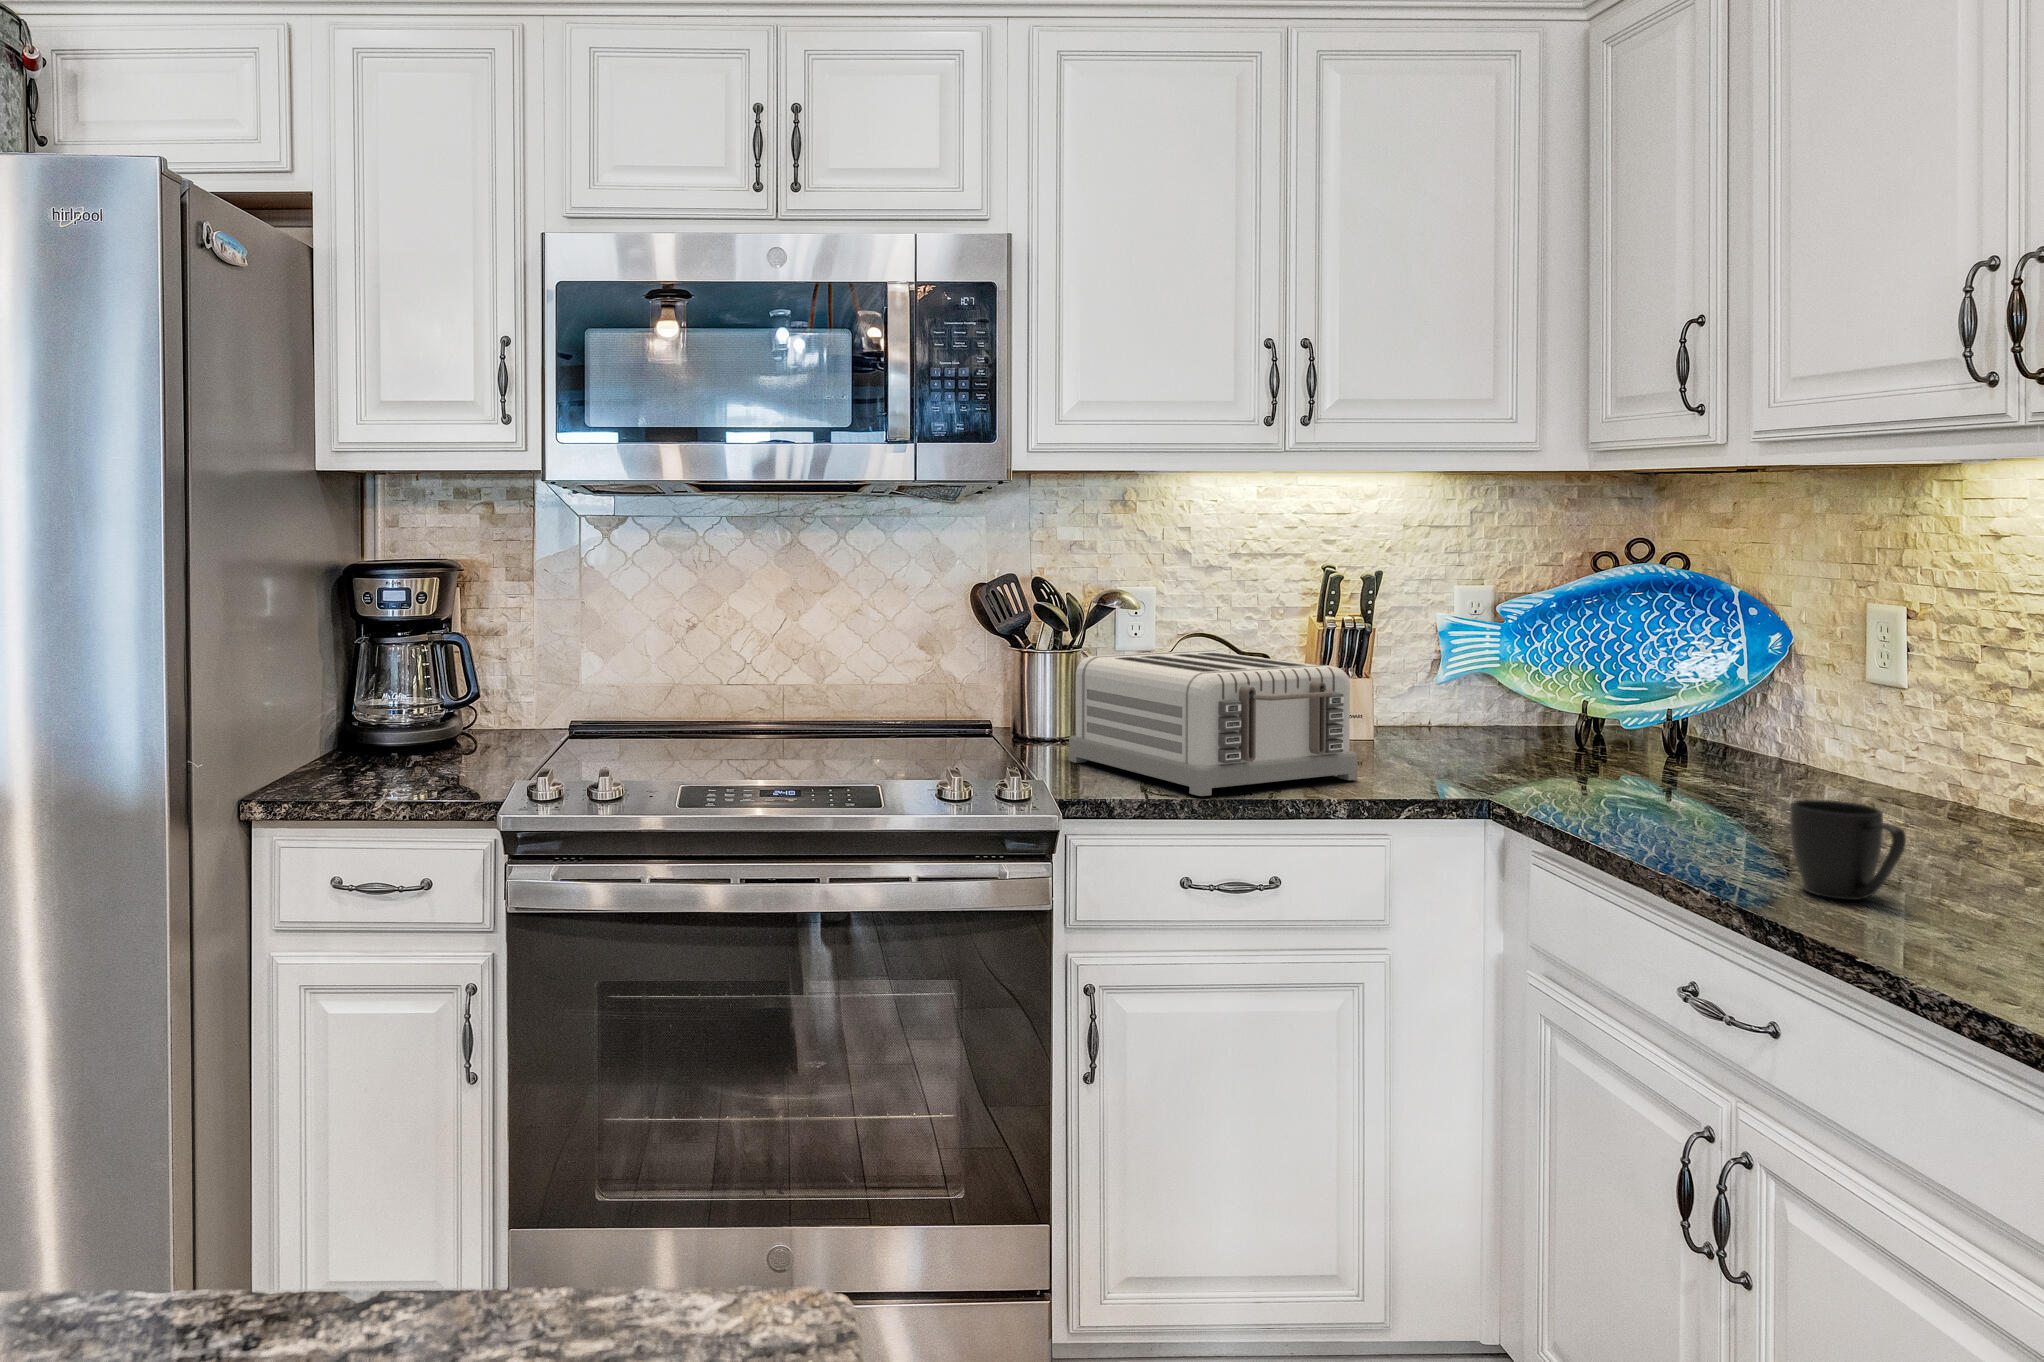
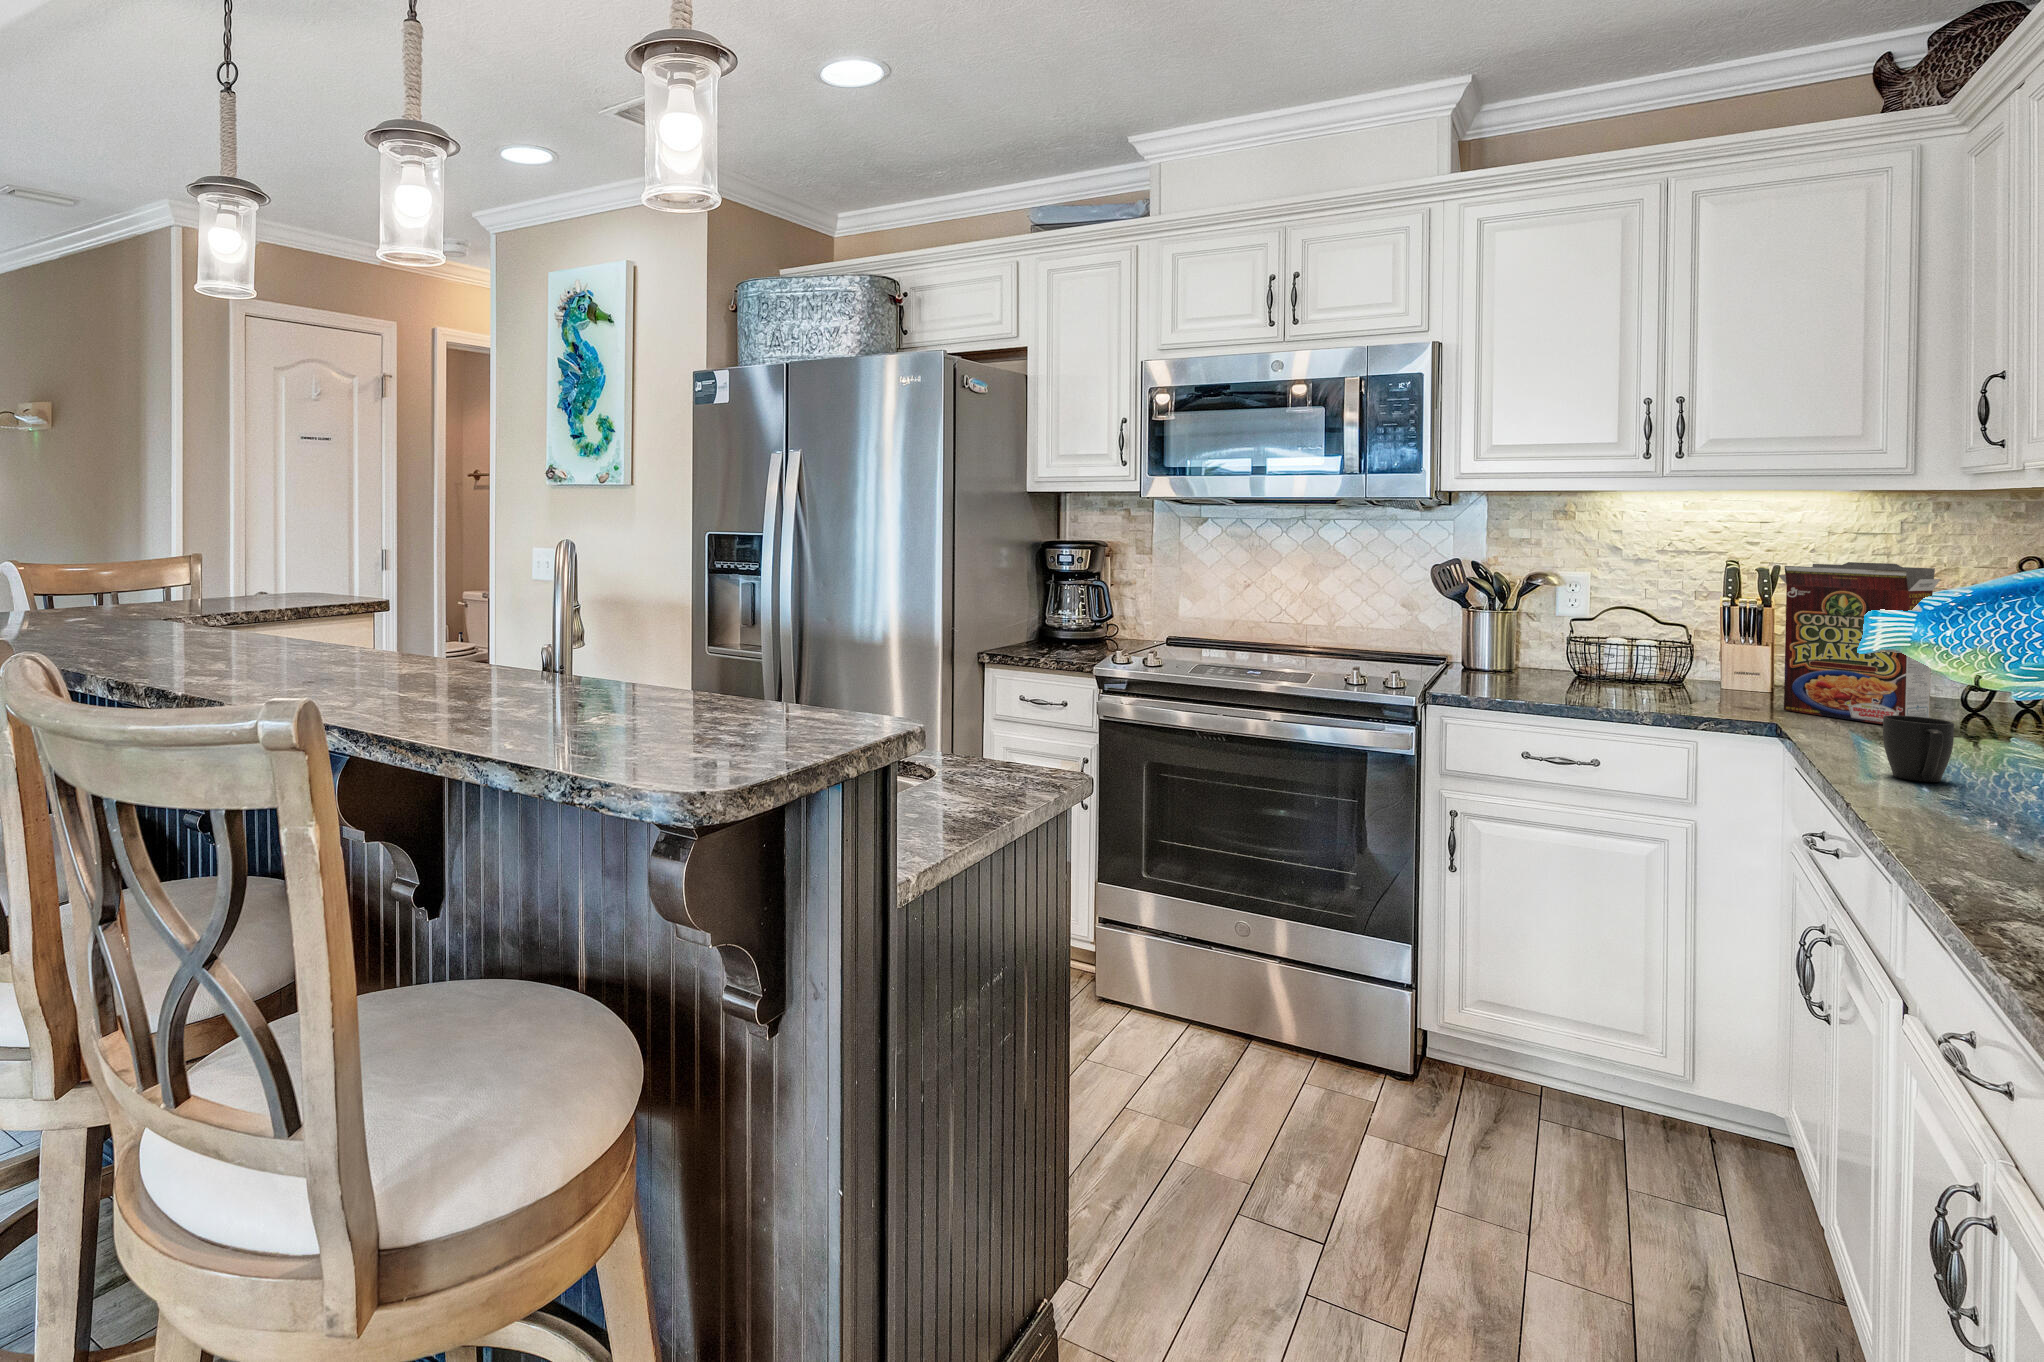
cereal box: none [1439,567,1620,786] -> present [1778,562,1940,724]
toaster: present [1069,650,1358,796] -> none [1476,612,1683,705]

